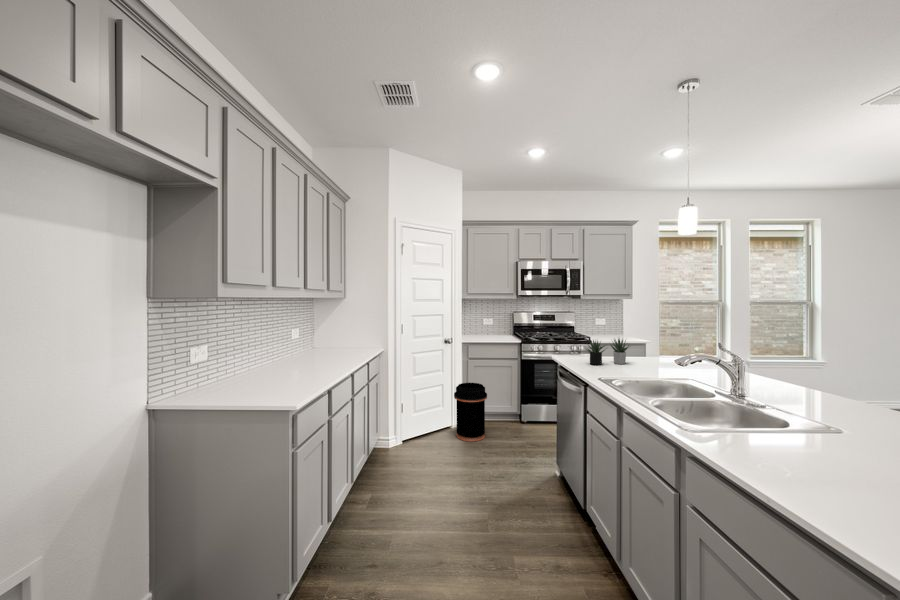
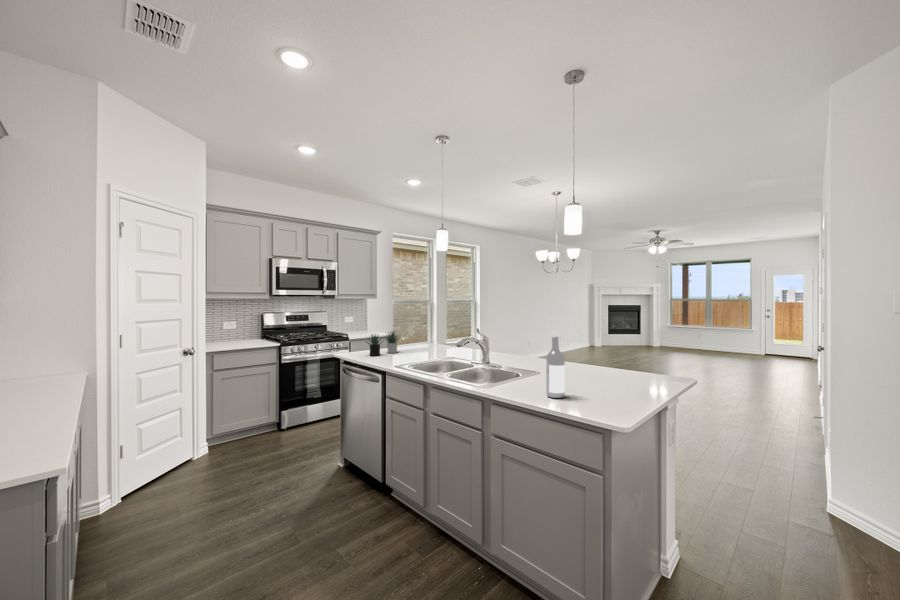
wine bottle: none [805,367,850,489] -> present [546,332,565,398]
trash can: present [454,383,487,441] -> none [201,395,246,465]

